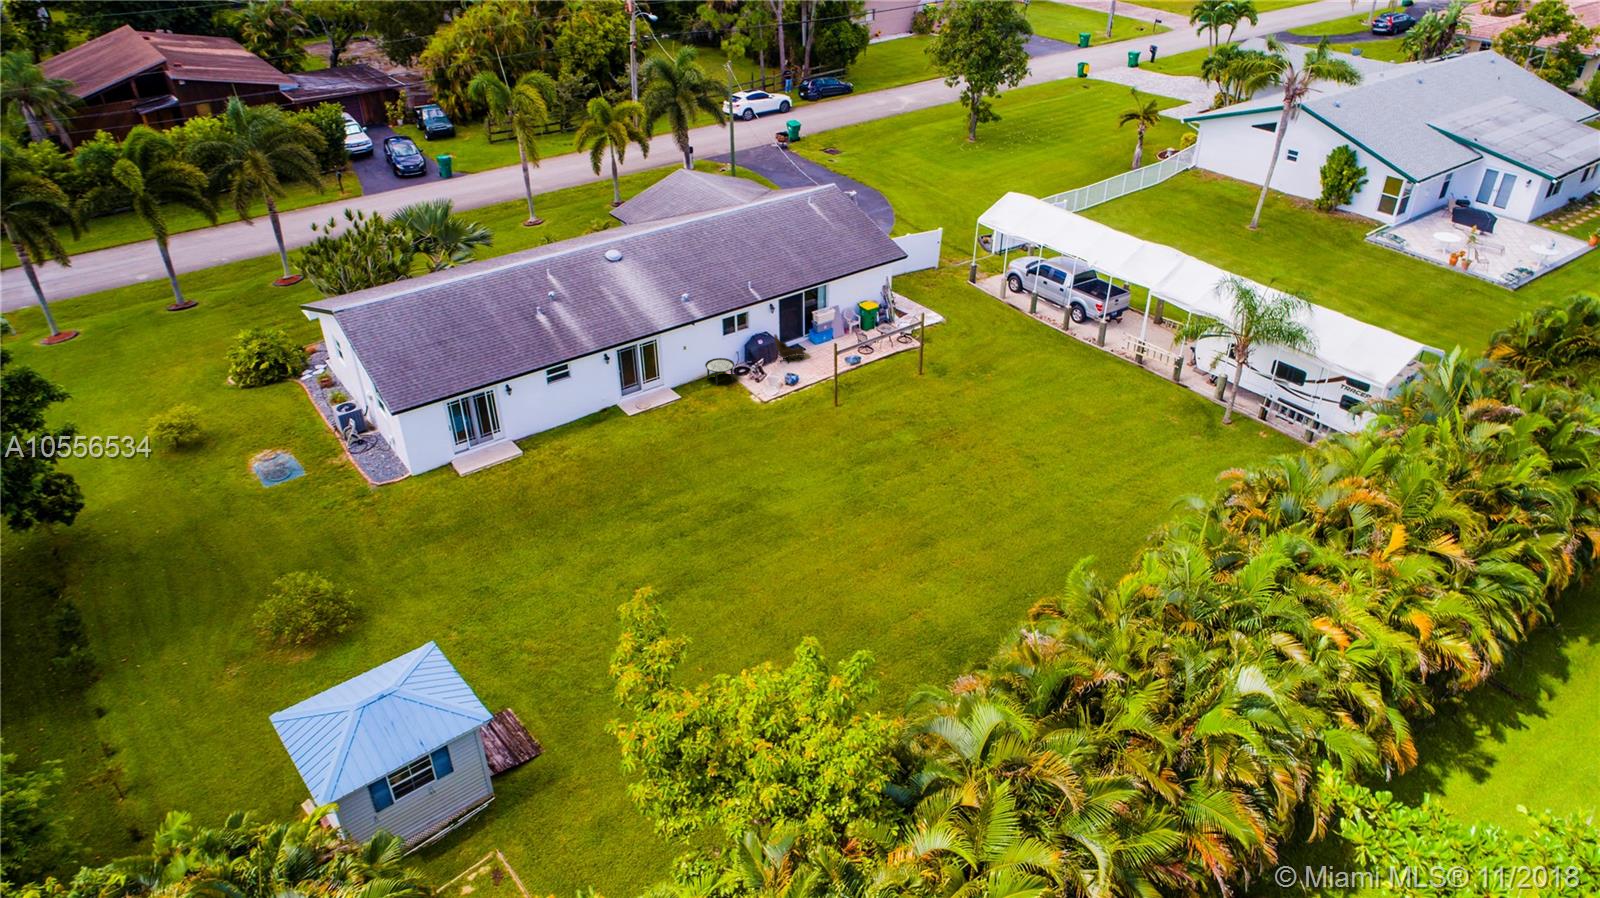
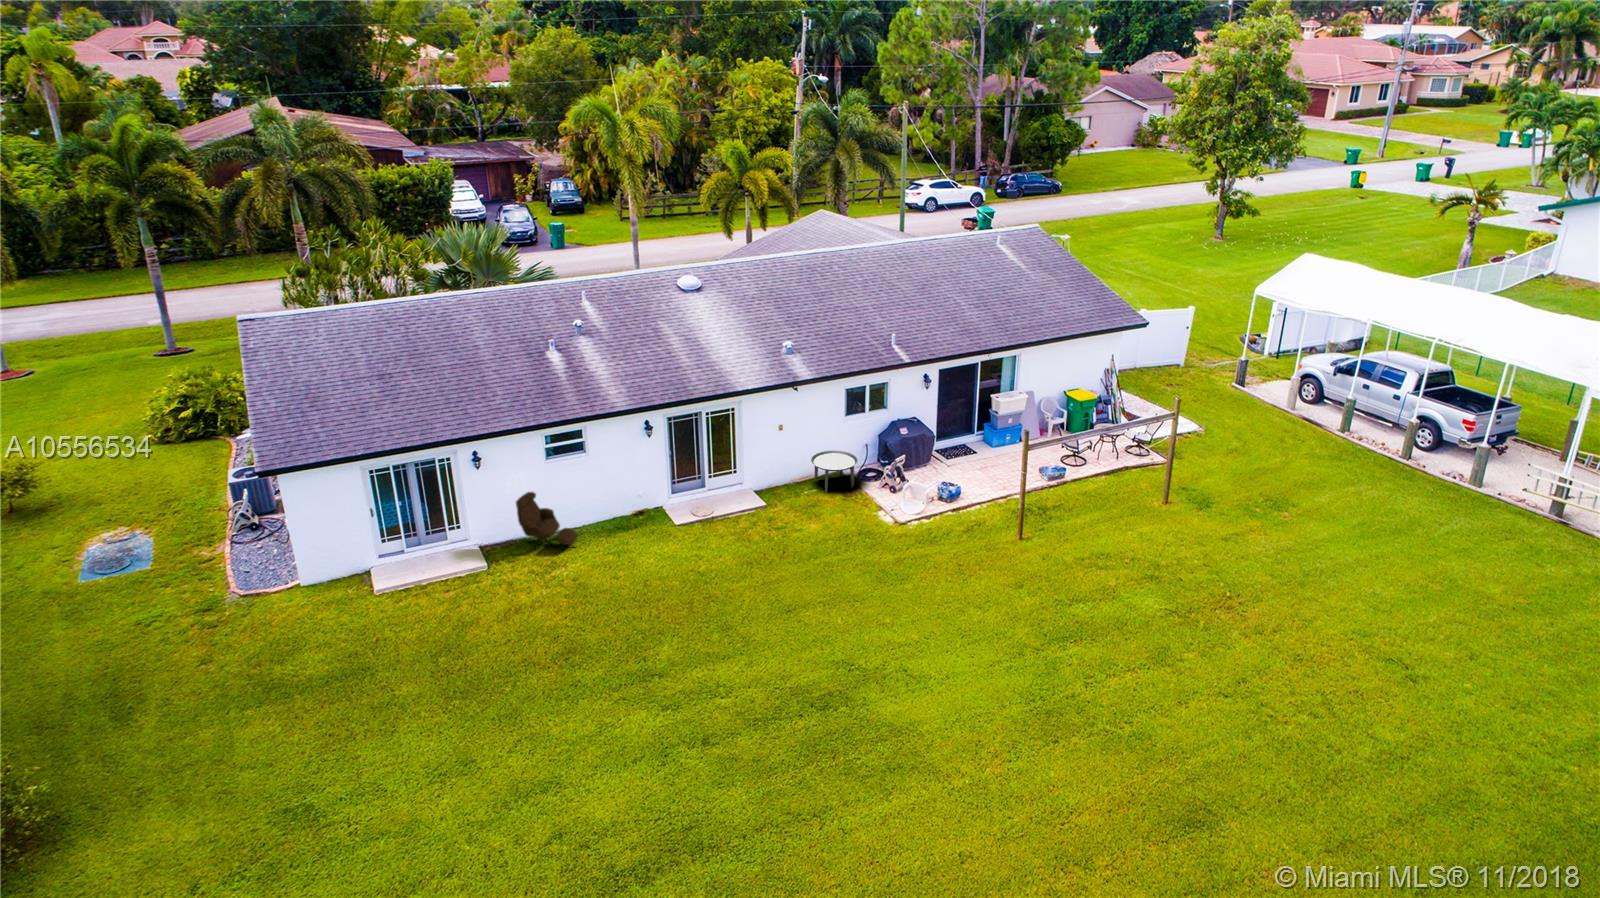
lounge chair: present [774,335,805,359] -> present [516,492,578,549]

